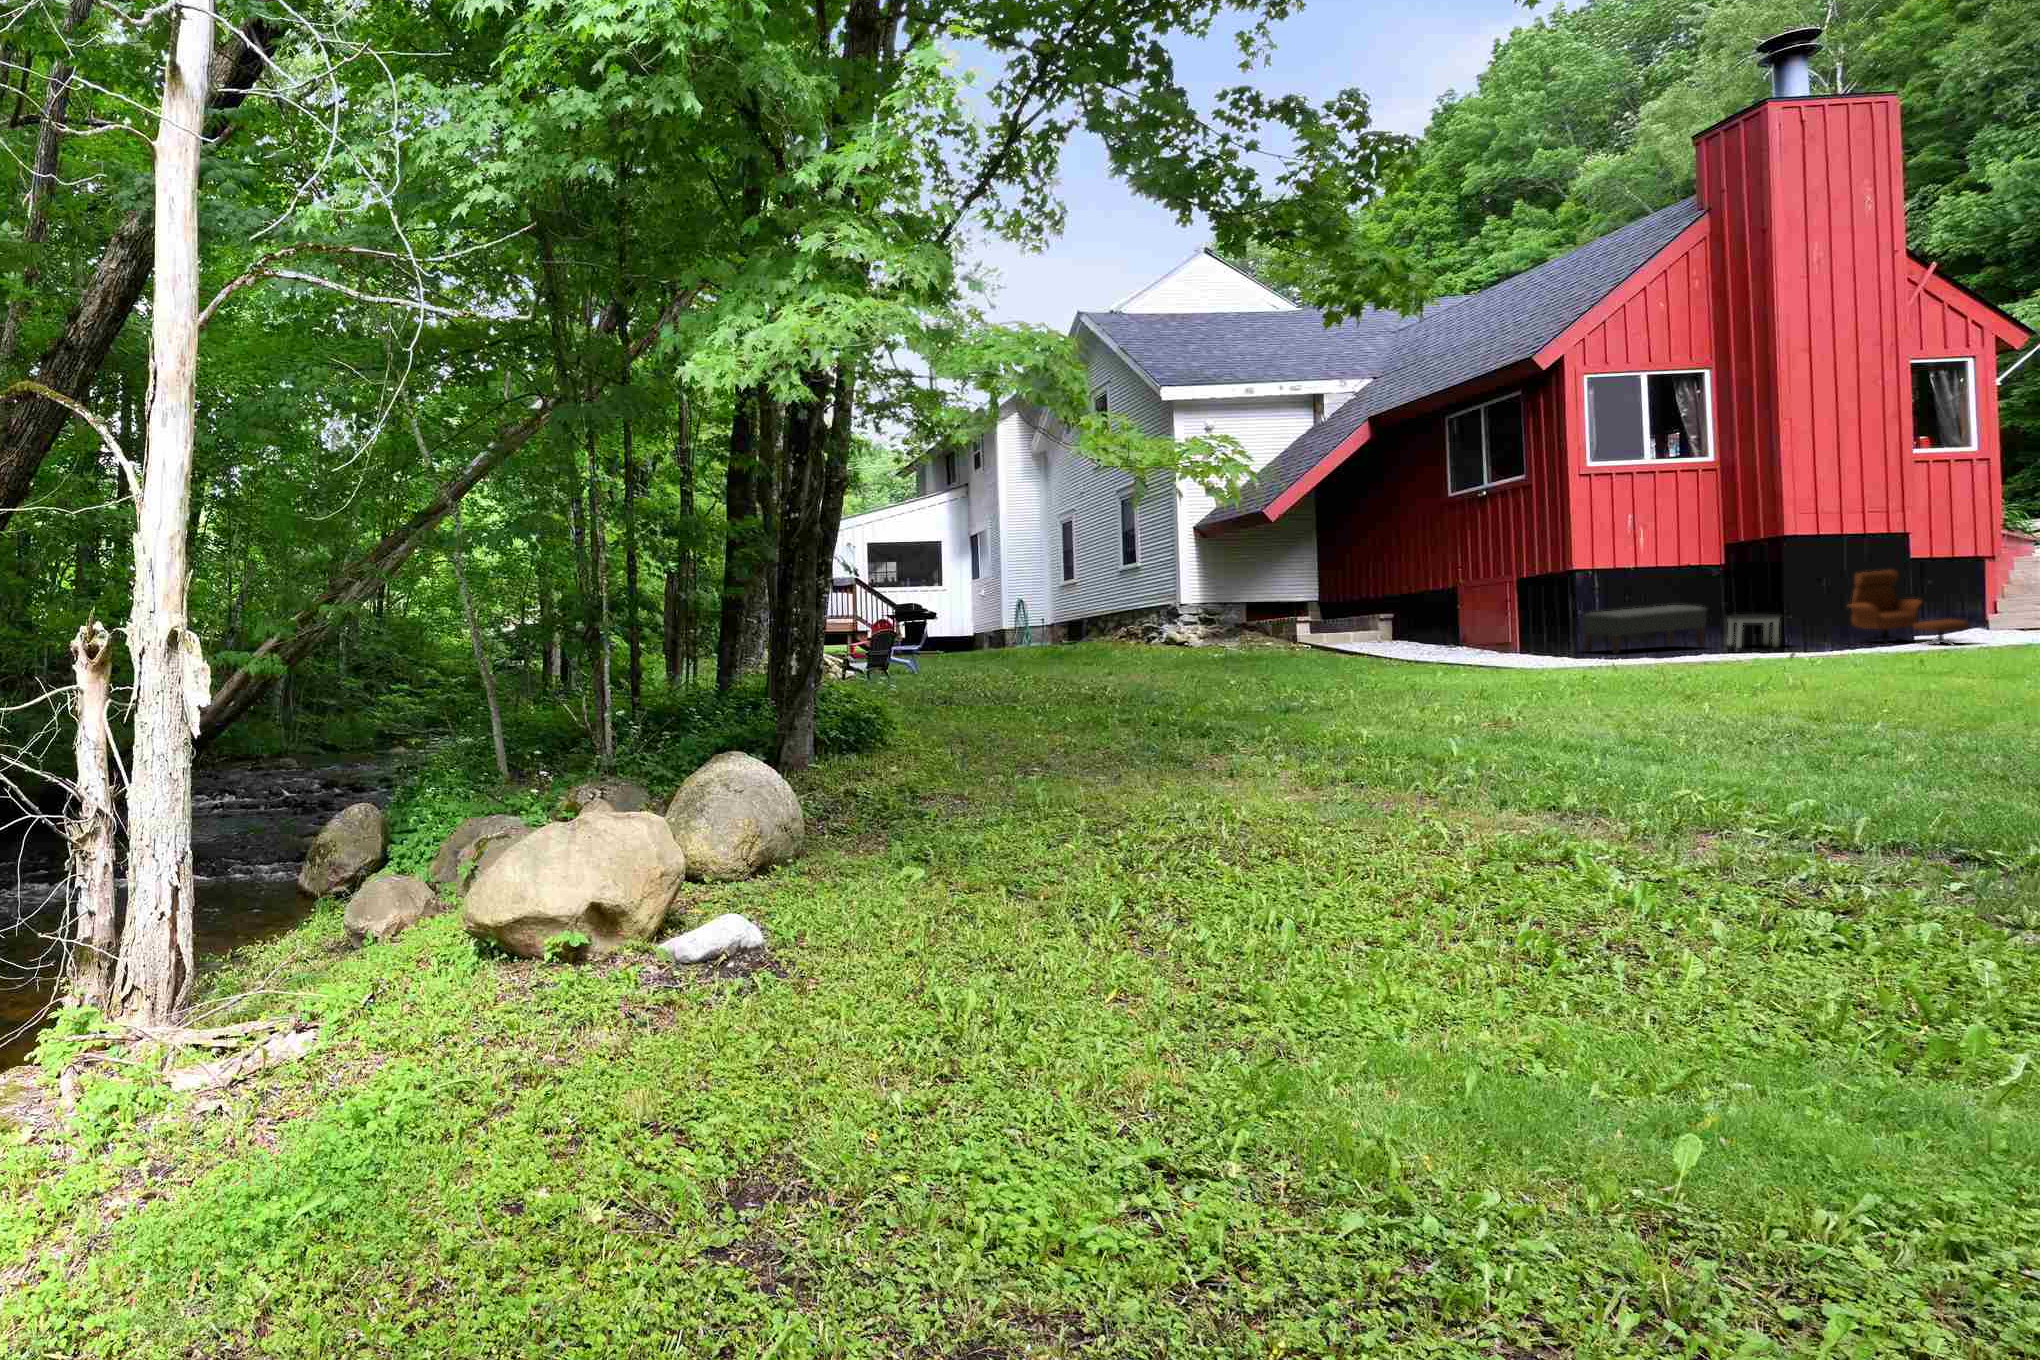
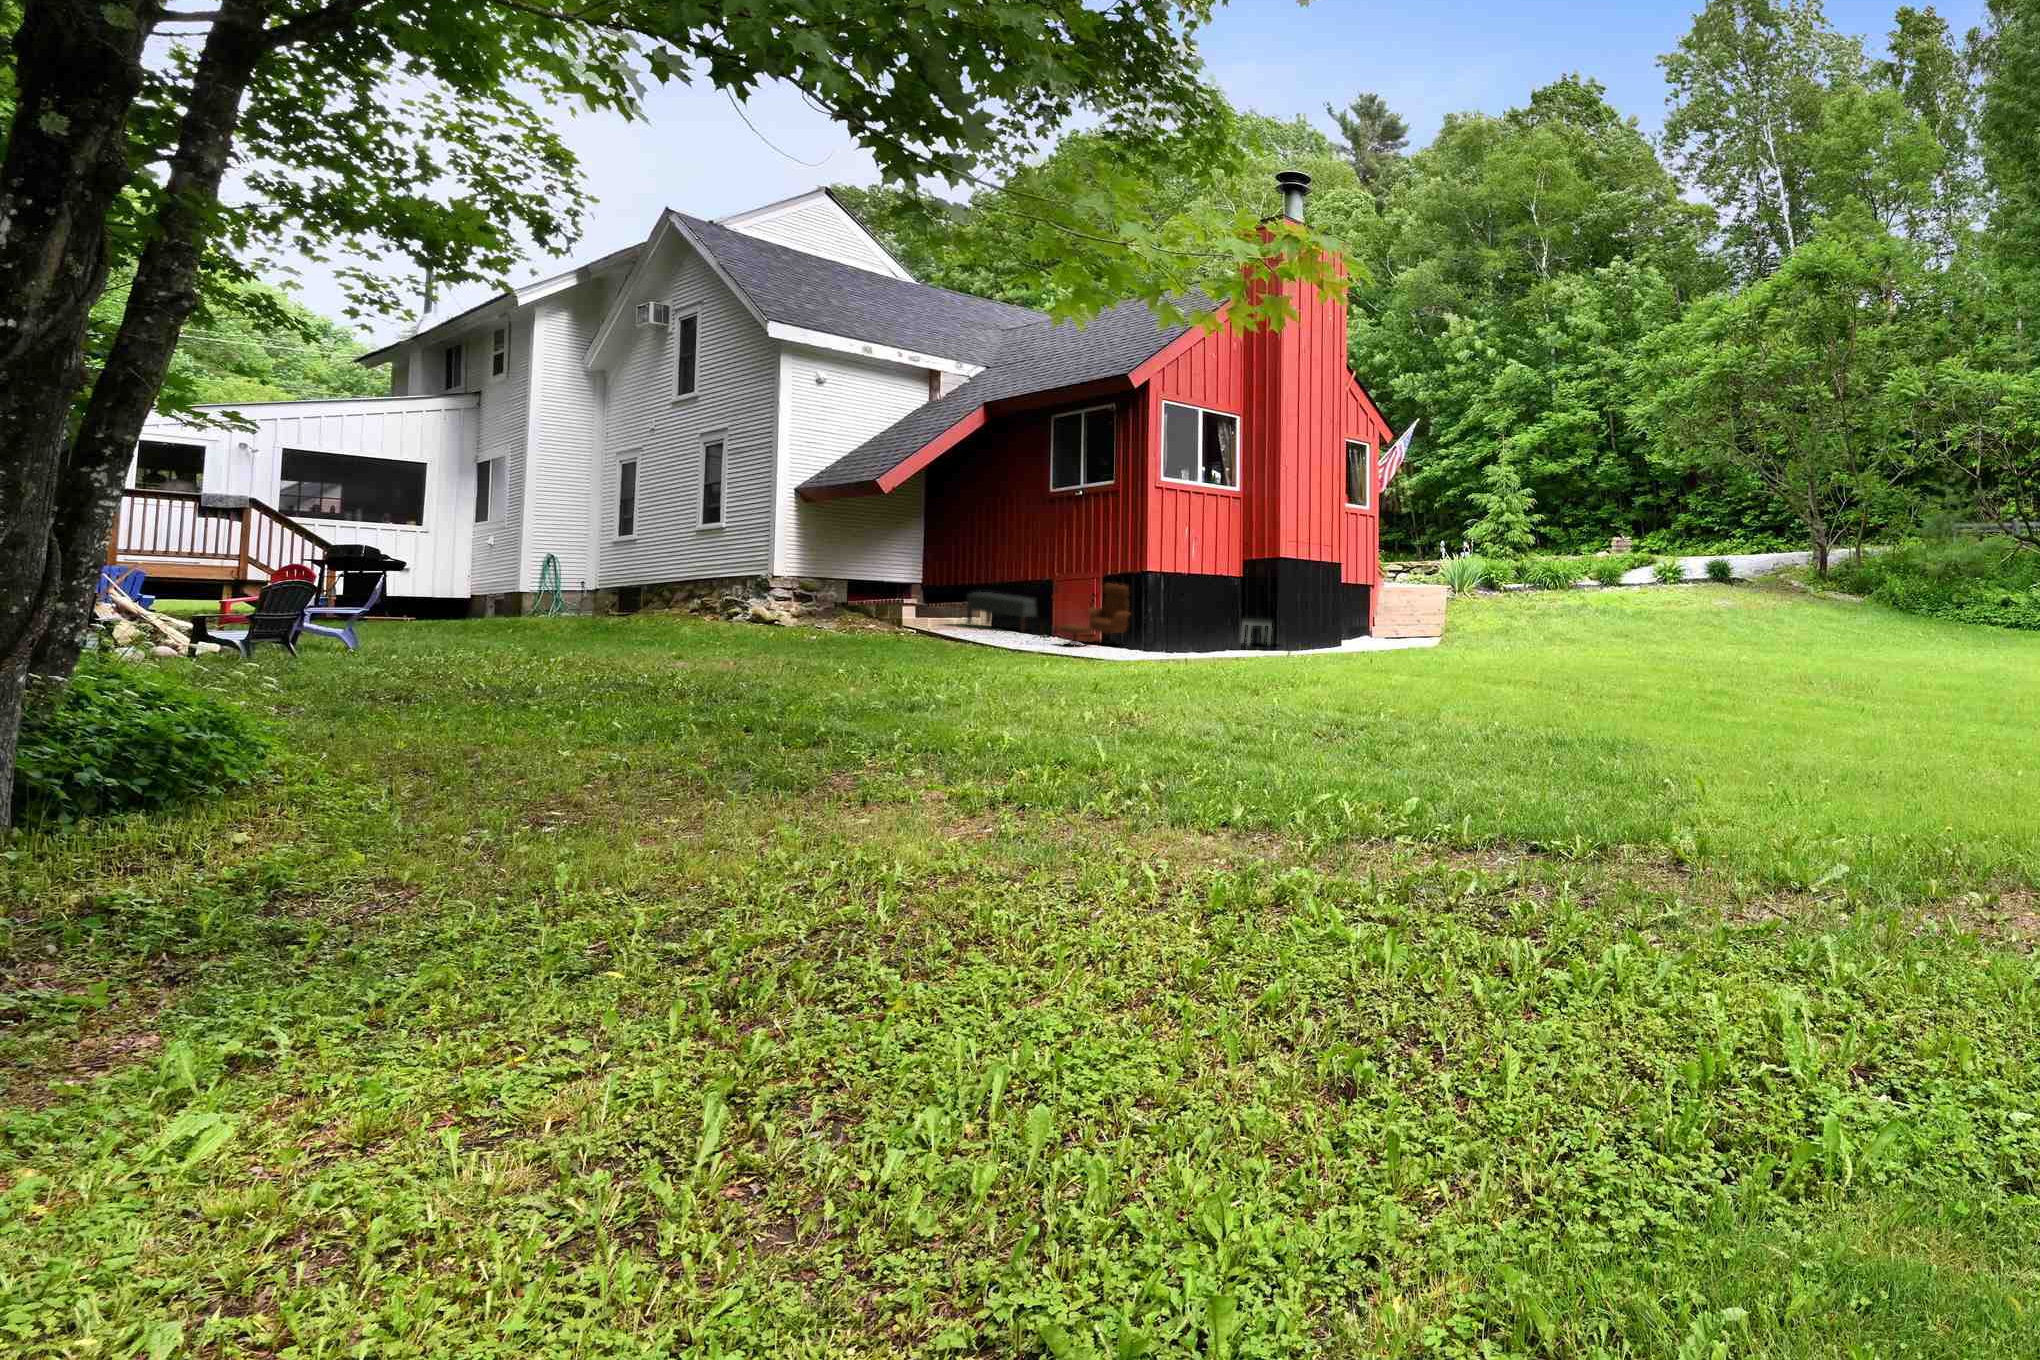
lounge chair: present [1849,570,1969,645] -> present [1059,583,1130,646]
bench: present [1583,605,1707,654] -> present [967,592,1037,631]

